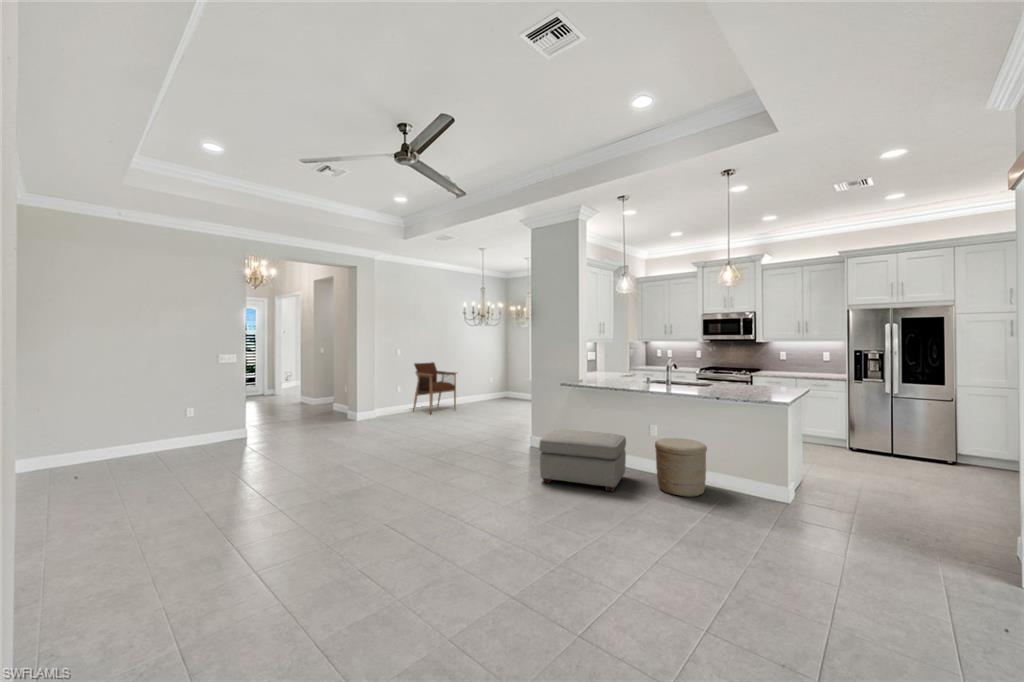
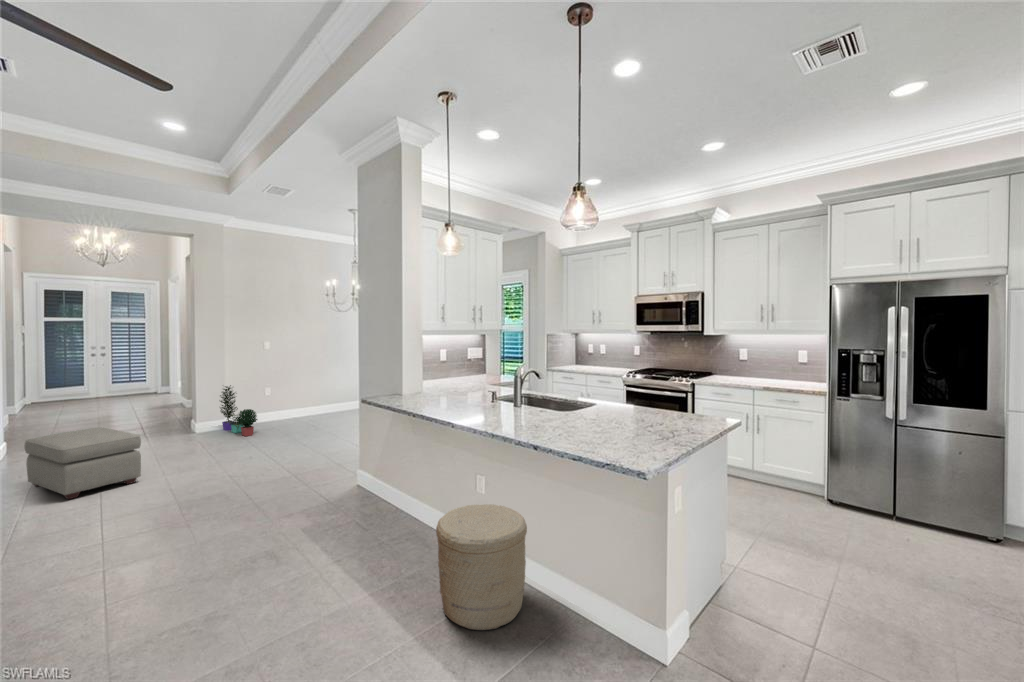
armchair: present [413,362,456,414] -> none [286,358,343,425]
potted plant: none [373,383,410,422] -> present [220,385,257,436]
ottoman: present [539,430,626,491] -> present [24,428,141,499]

